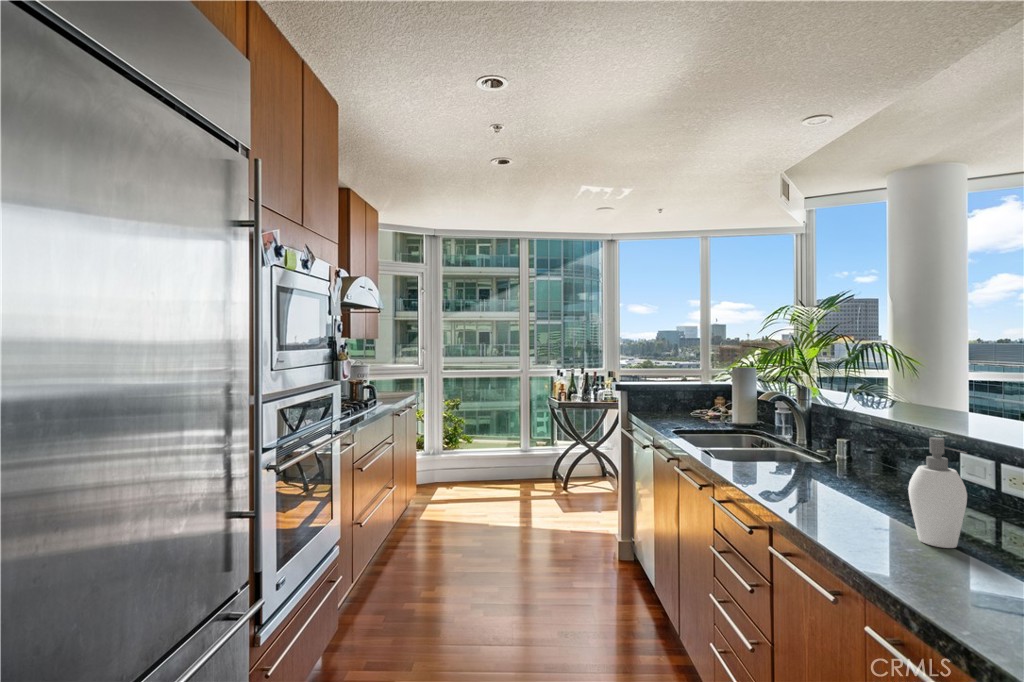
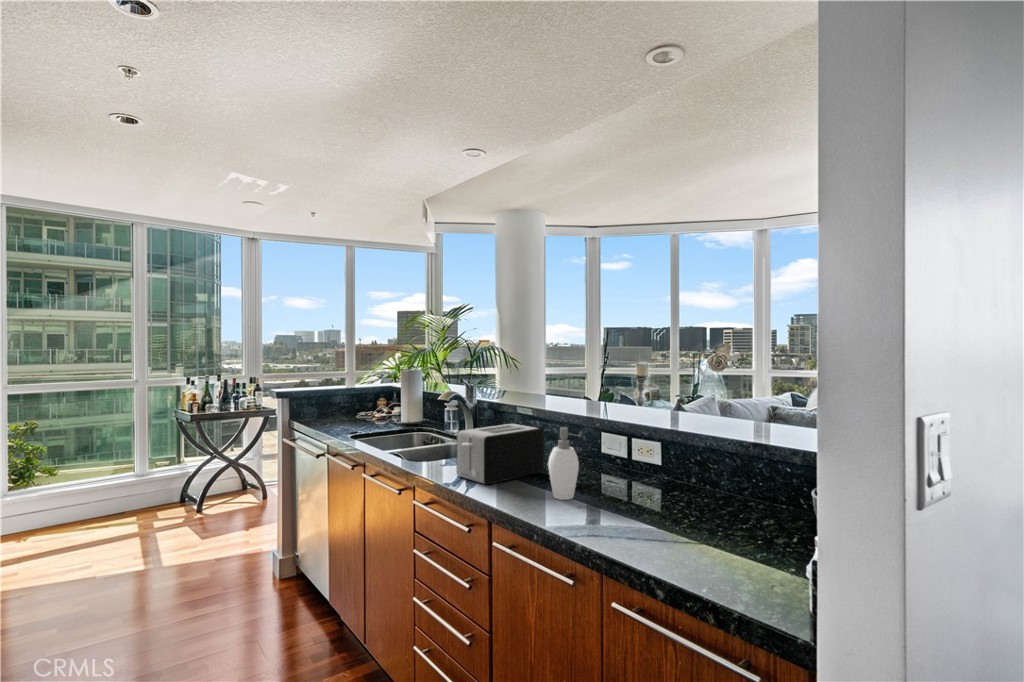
toaster: none [777,430,915,504] -> present [457,424,544,484]

